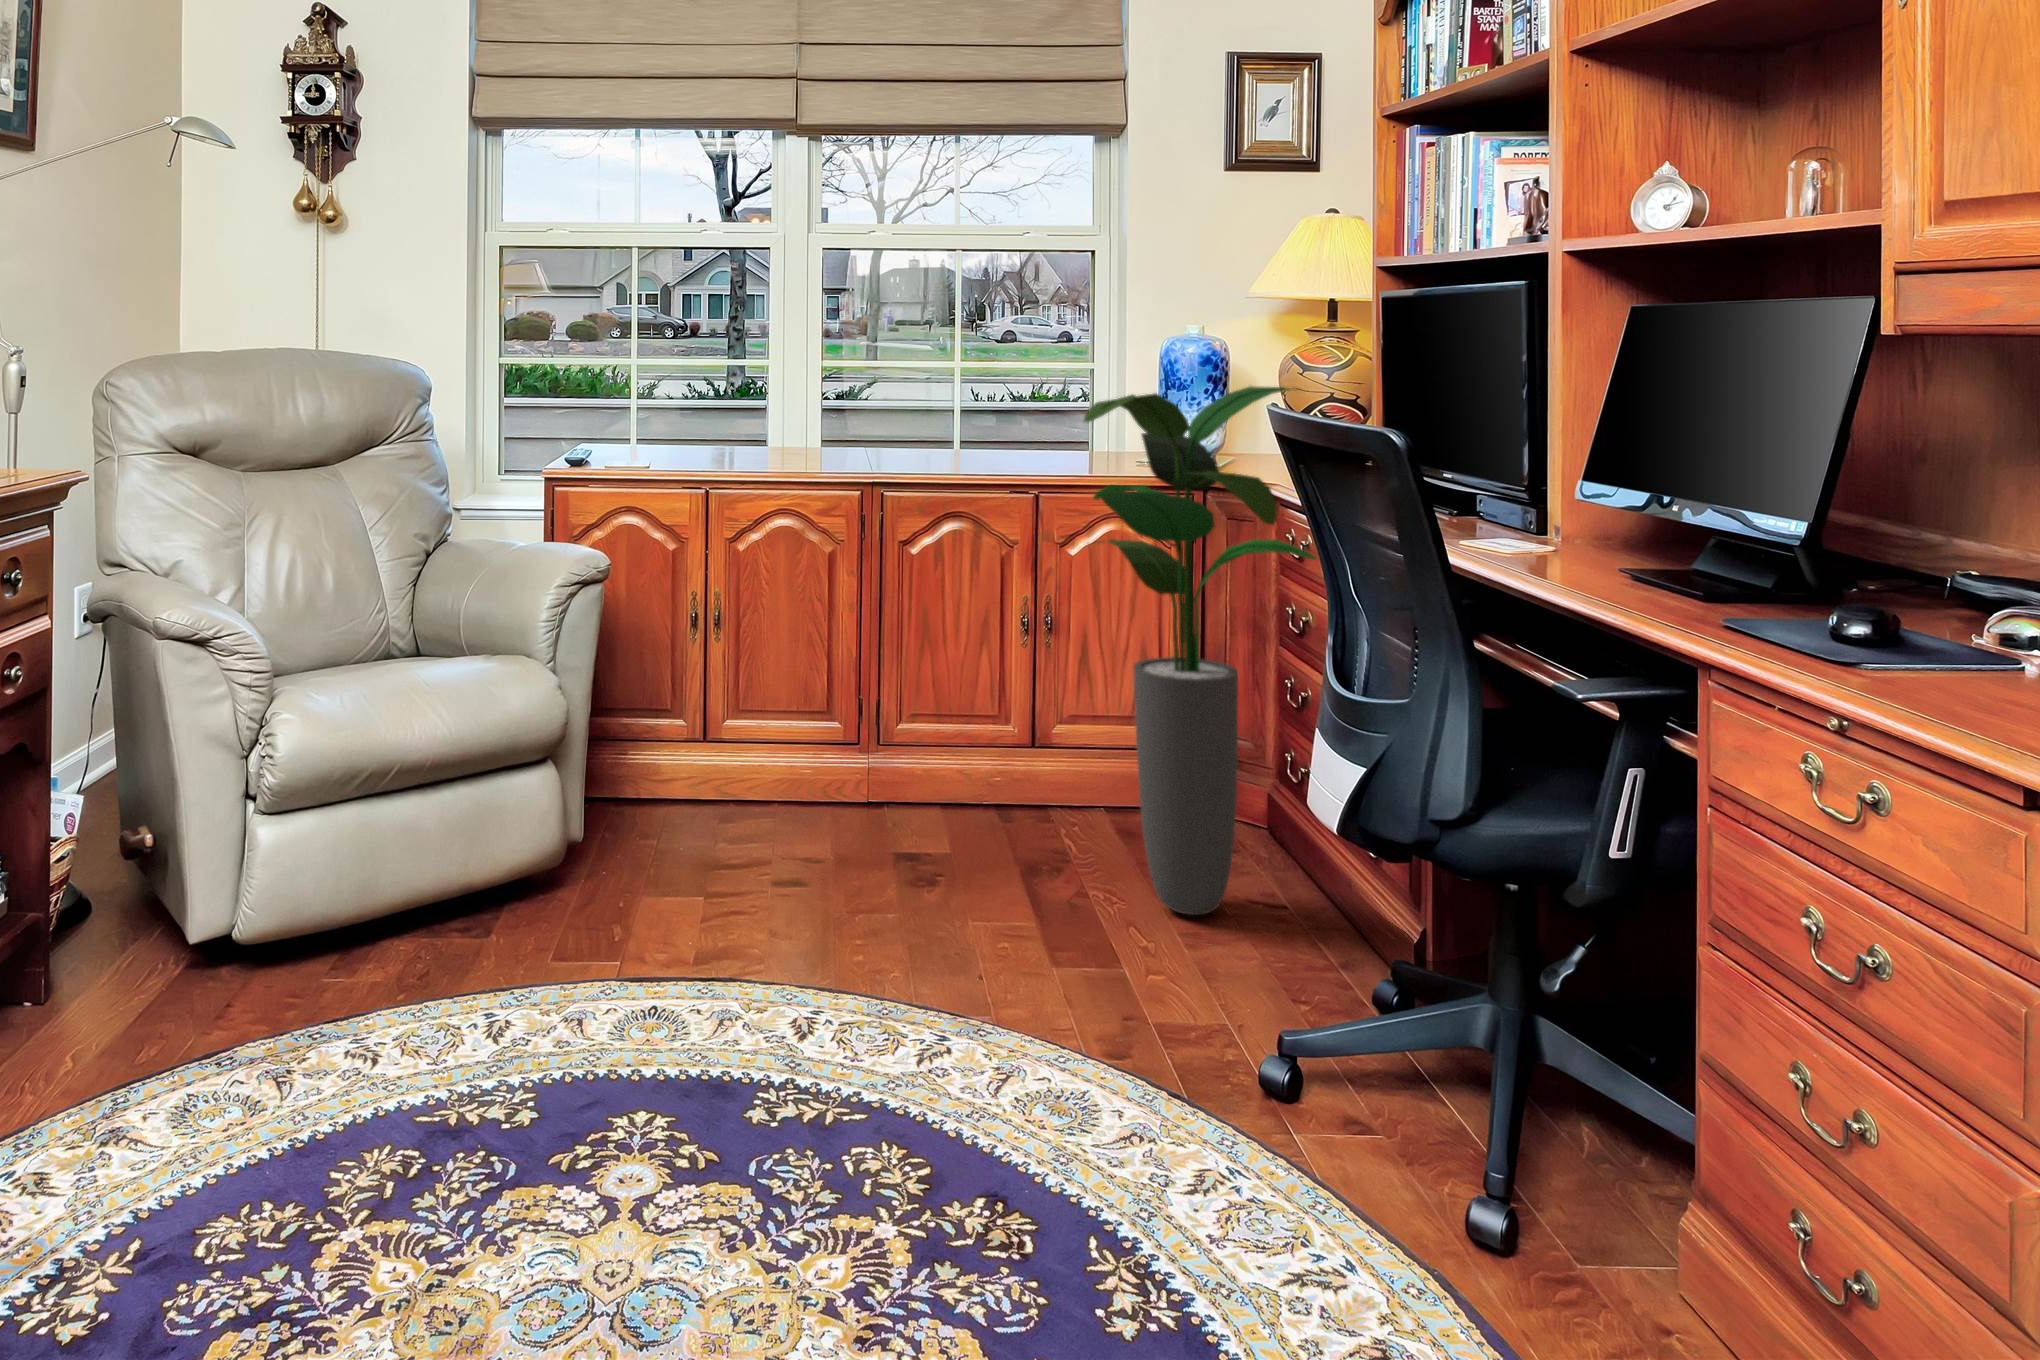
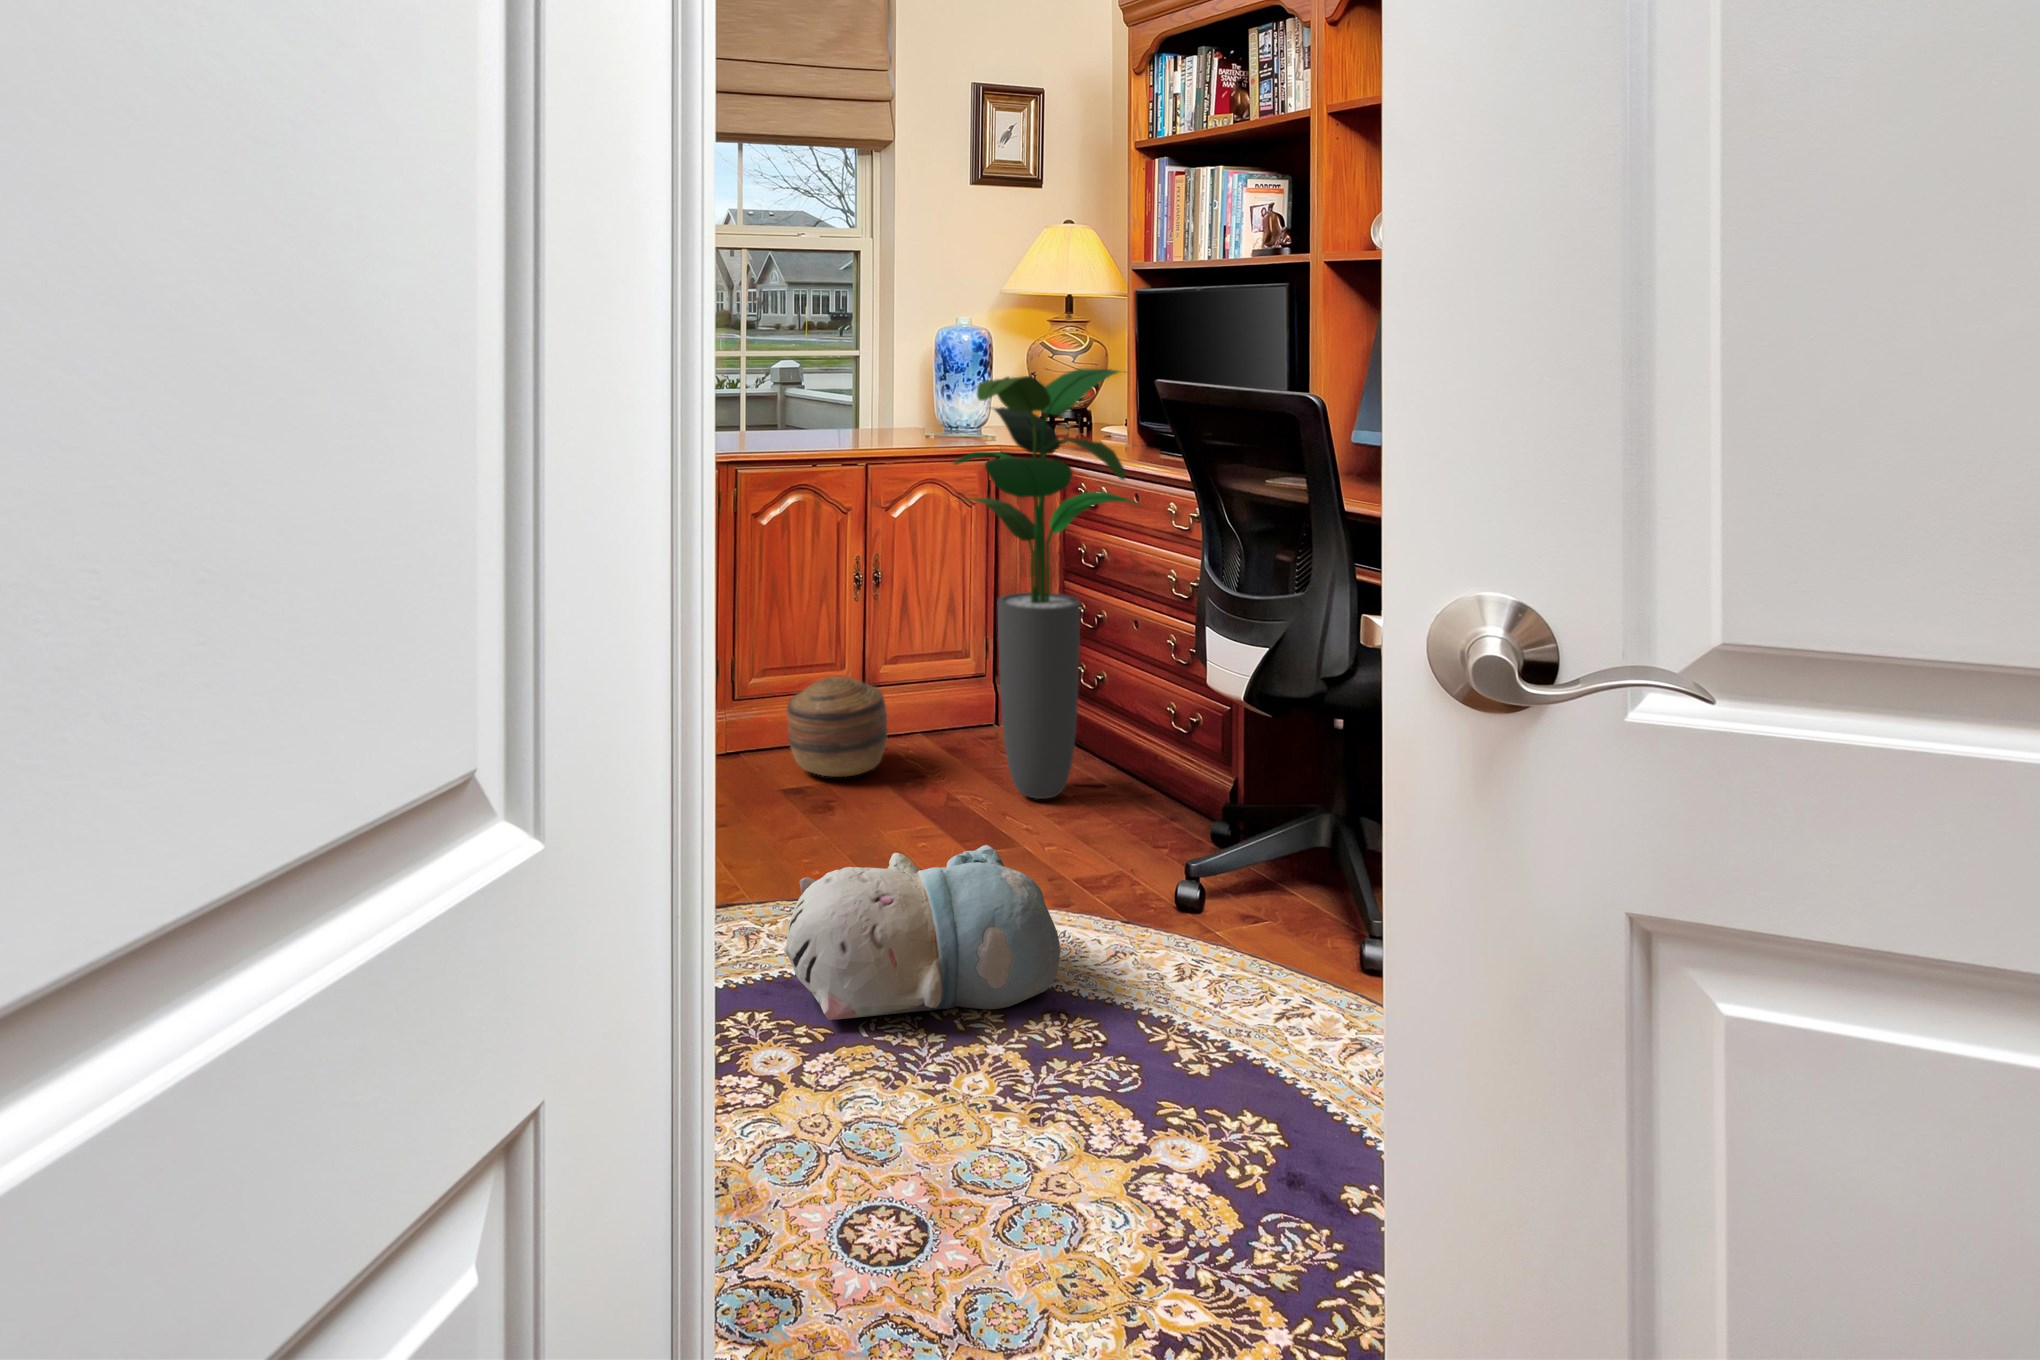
basket: none [919,733,1033,850] -> present [786,676,888,777]
plush toy: none [711,950,1029,1173] -> present [784,845,1060,1020]

